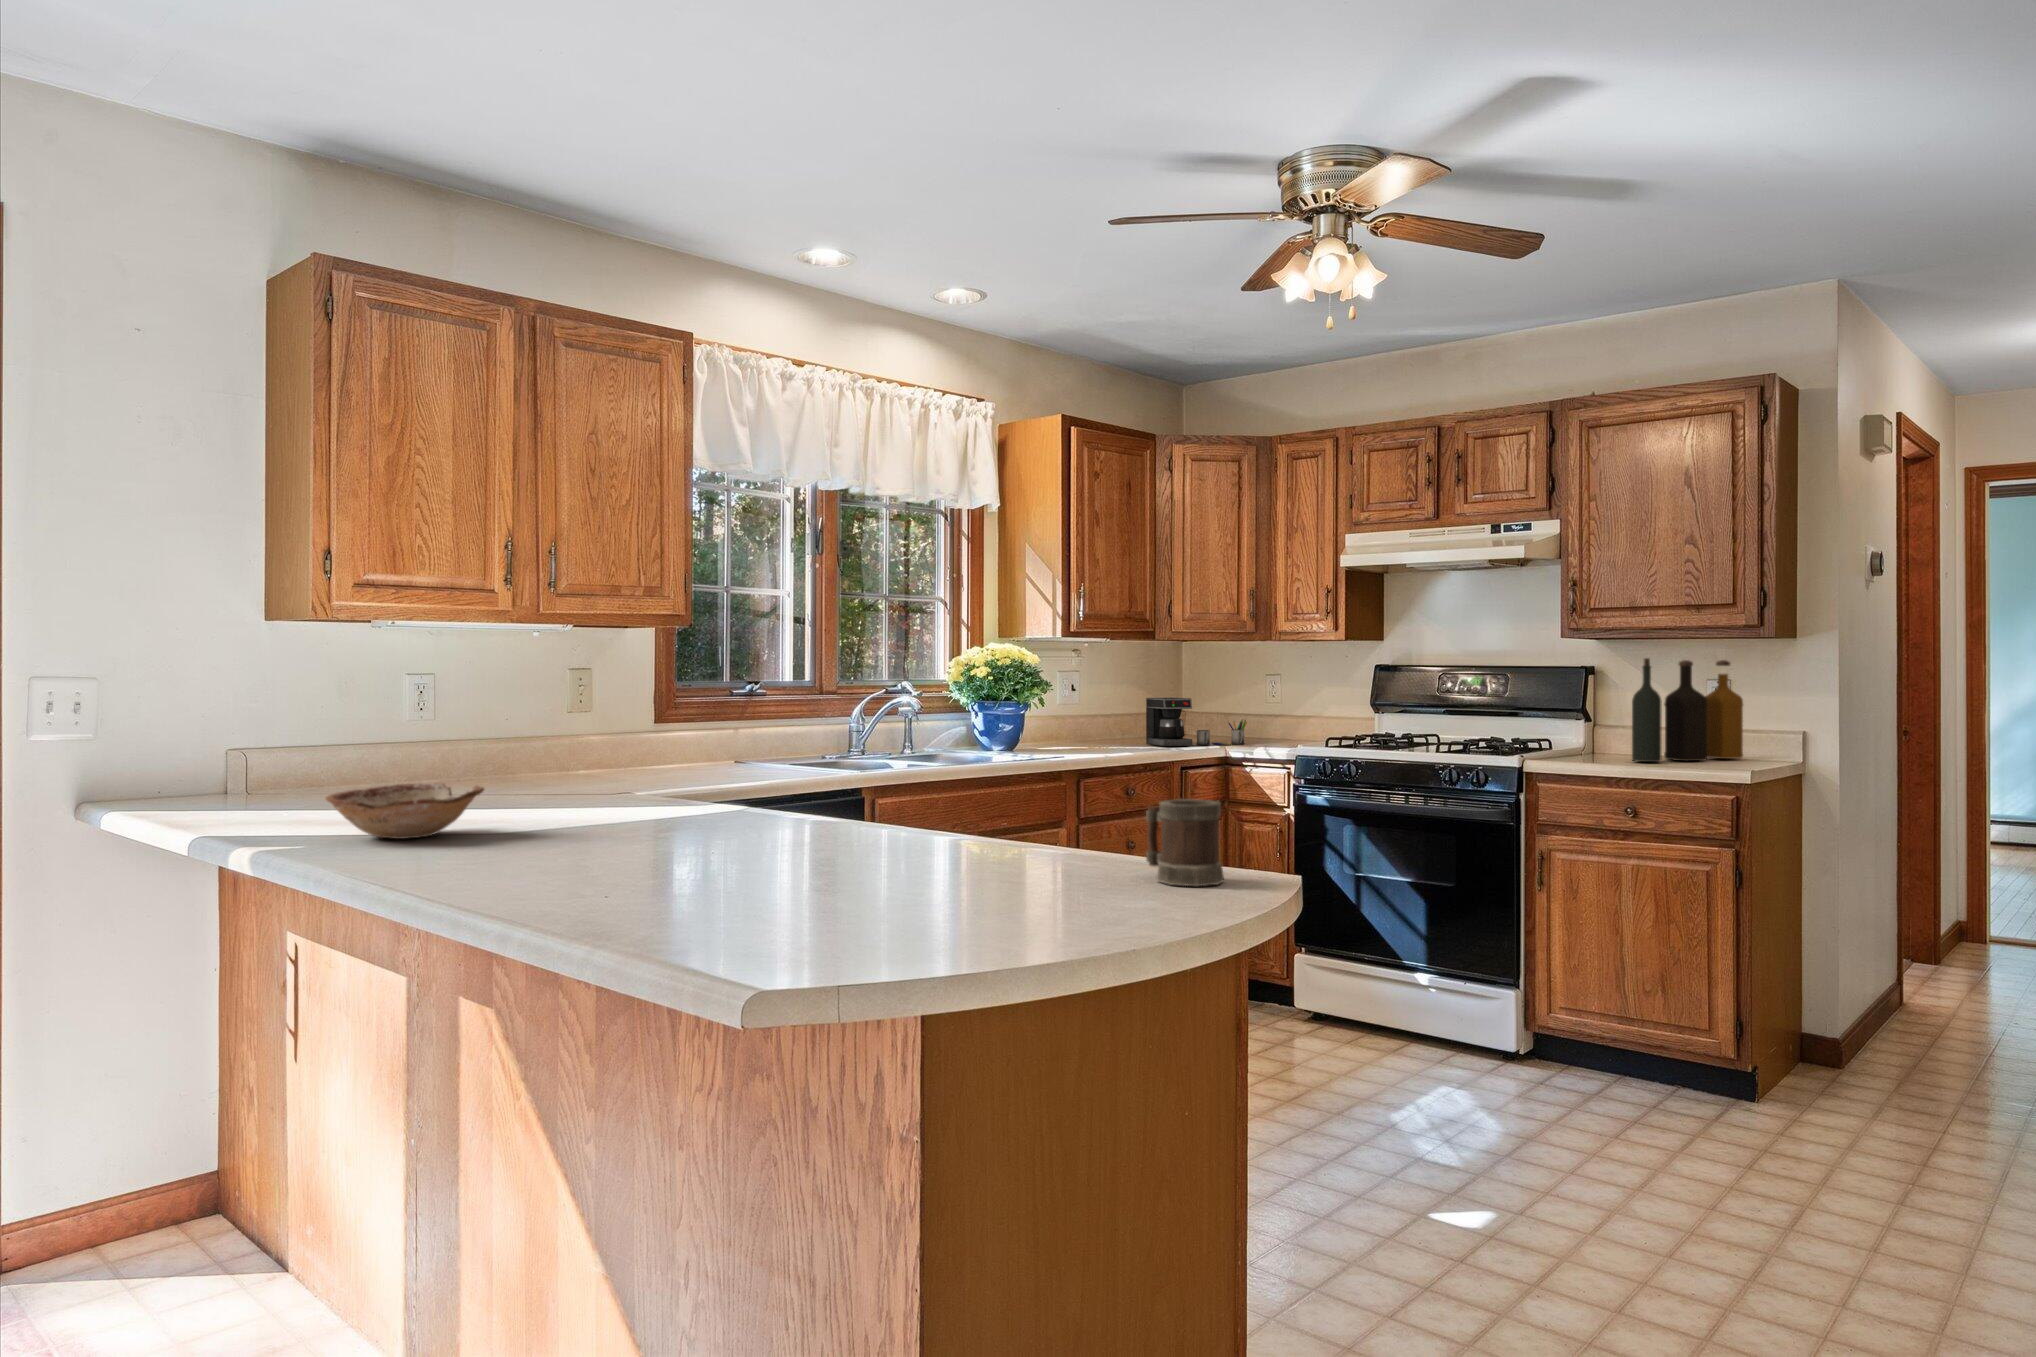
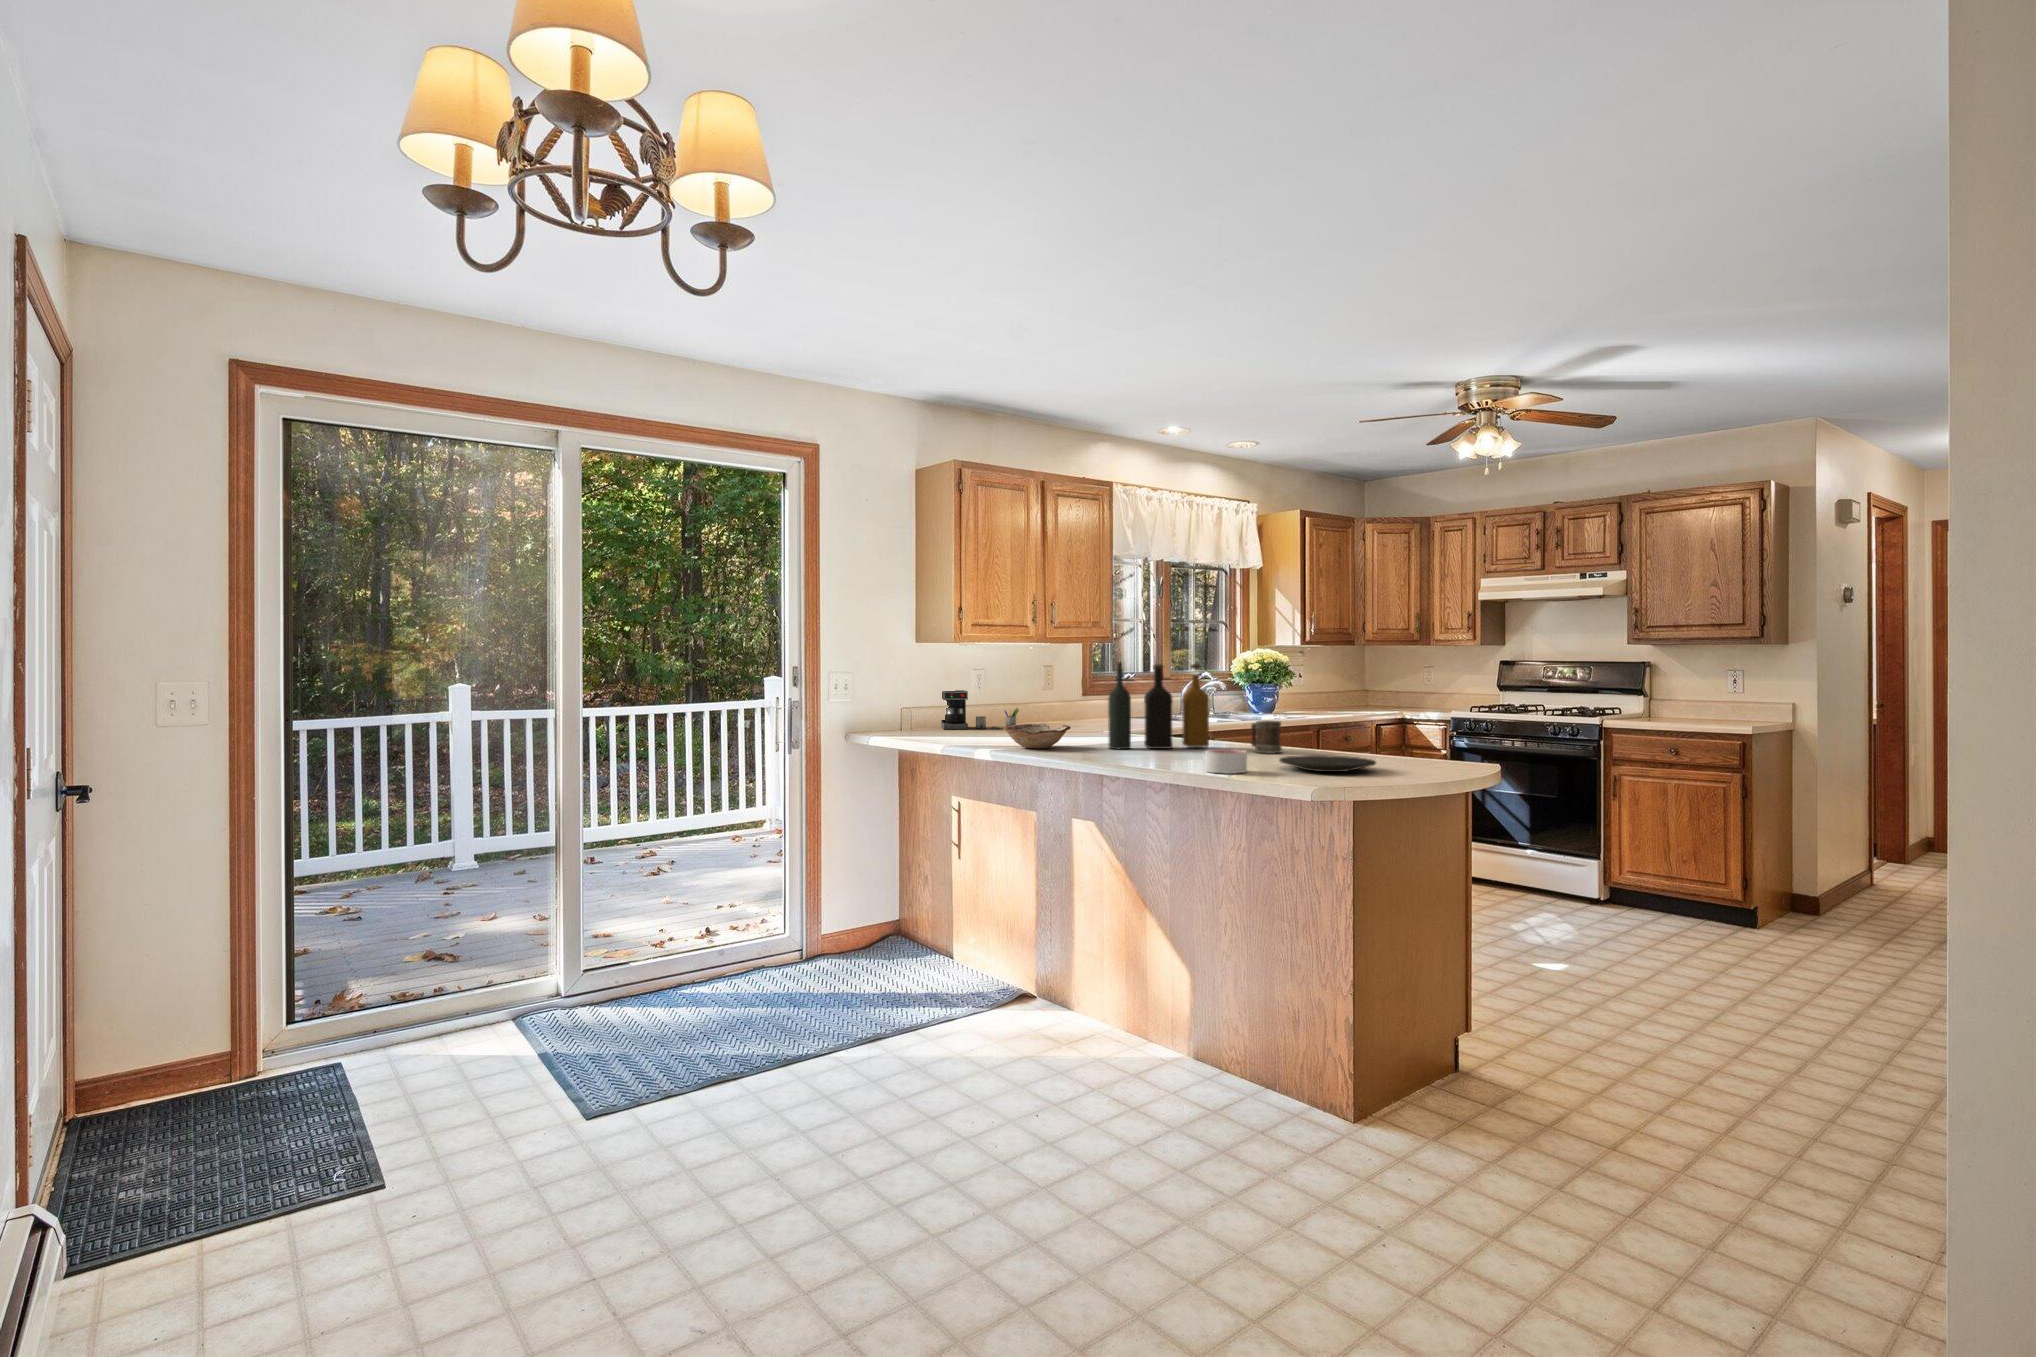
bottle: present [1632,658,1743,762] -> present [1108,662,1209,749]
coffee maker: present [1146,698,1247,746] -> present [941,690,1019,730]
mug: present [1146,799,1224,886] -> present [1251,720,1282,753]
candle: none [655,847,754,909] -> present [1205,749,1247,774]
plate: none [843,853,1054,897] -> present [1279,755,1376,772]

